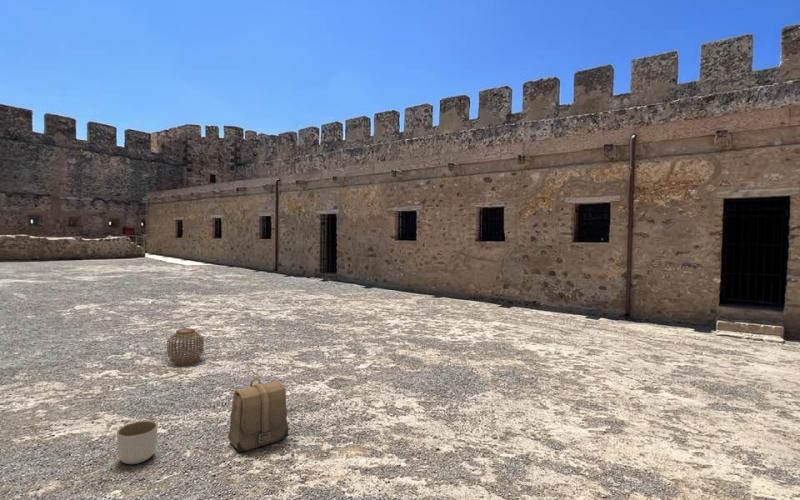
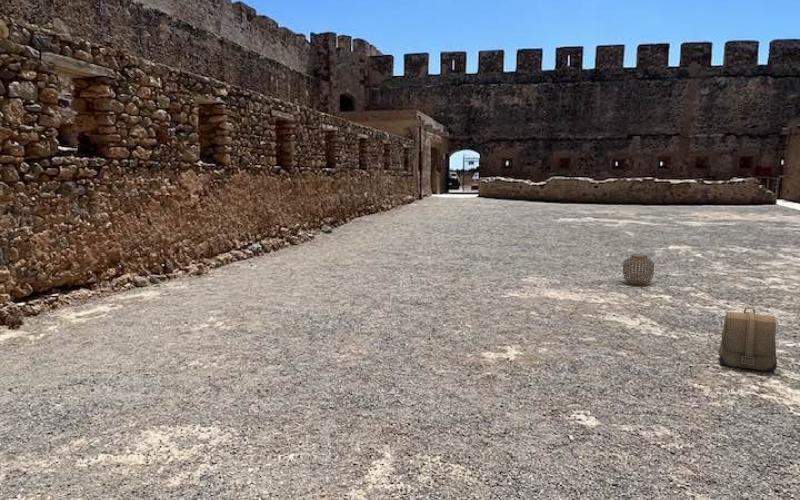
woven basket: present [167,329,204,366] -> present [623,254,654,286]
planter: present [117,421,157,464] -> none [633,317,662,346]

